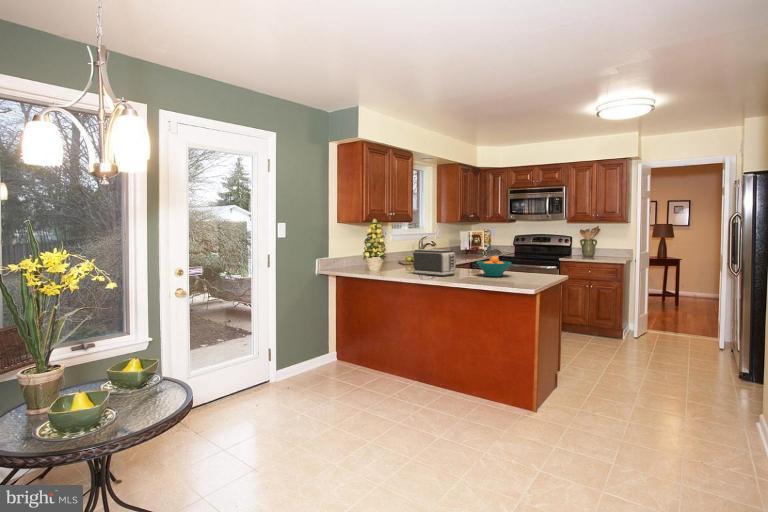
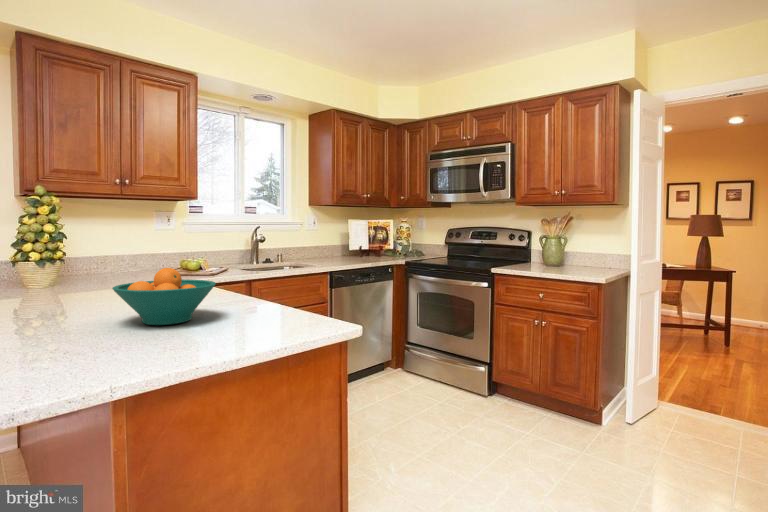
toaster: present [413,249,456,276] -> none [16,248,97,319]

